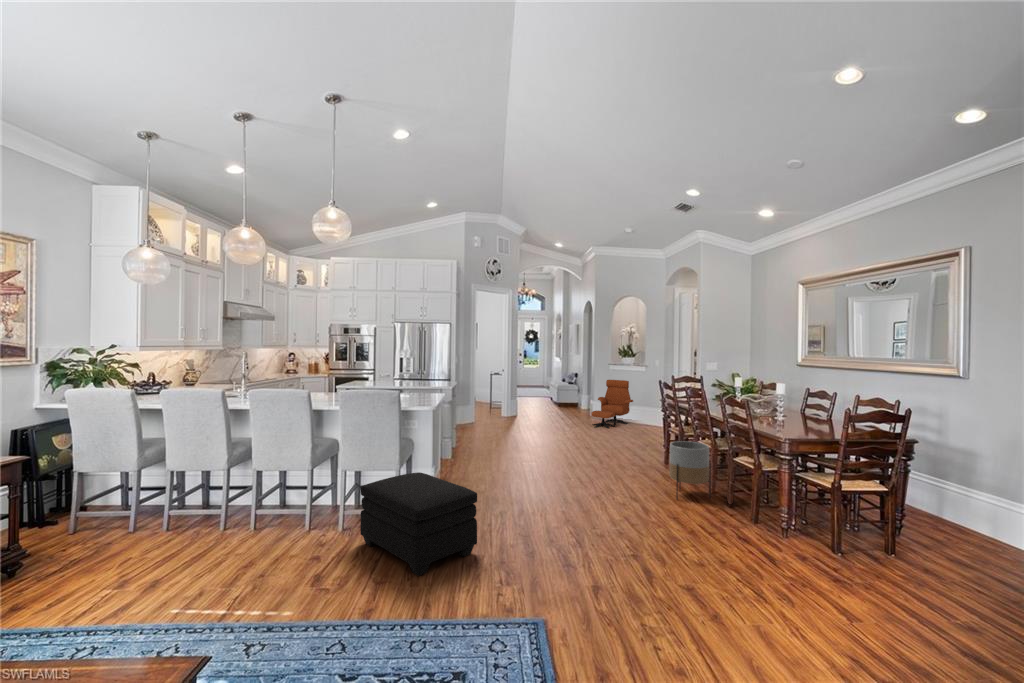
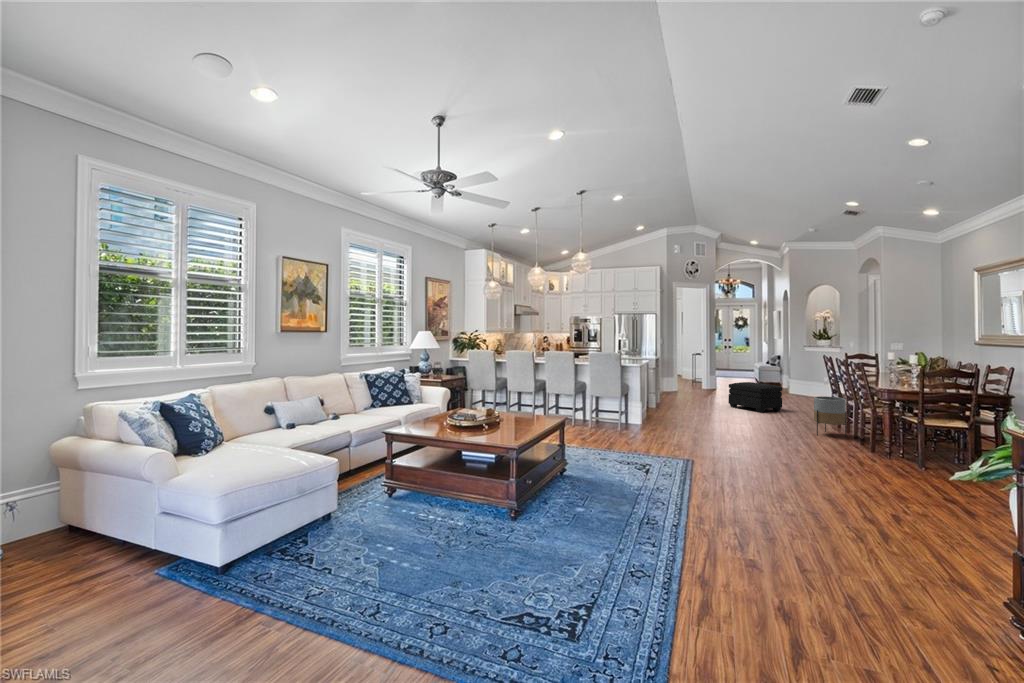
lounge chair: present [591,380,633,428] -> none [781,360,826,400]
ottoman: present [360,472,477,576] -> present [728,382,782,413]

